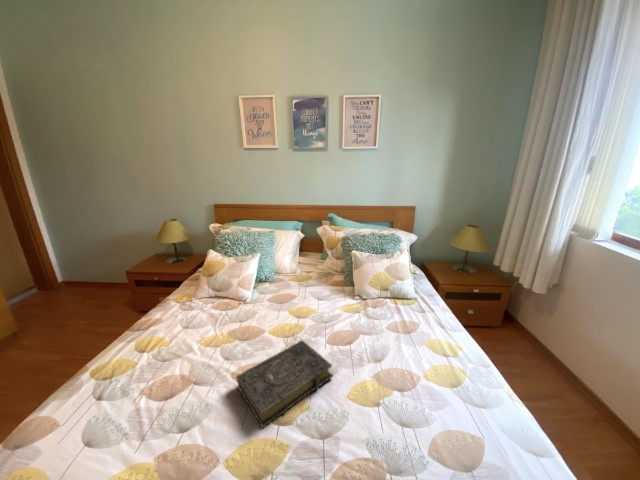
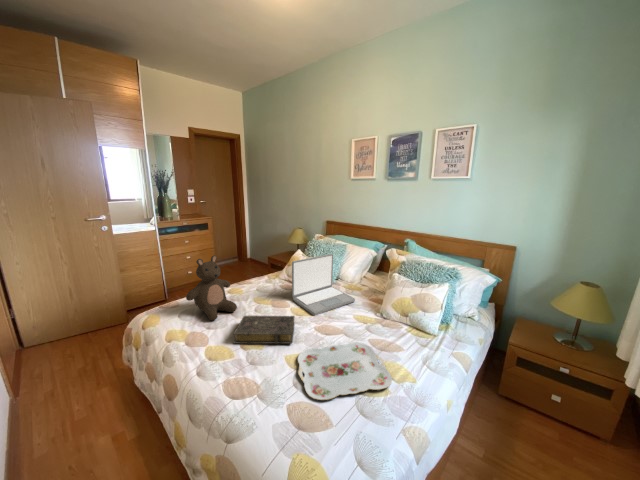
laptop: none [250,247,322,328] -> present [292,254,355,315]
stuffed bear: none [99,302,200,417] -> present [186,255,237,320]
serving tray: none [357,333,459,425] -> present [298,342,392,400]

